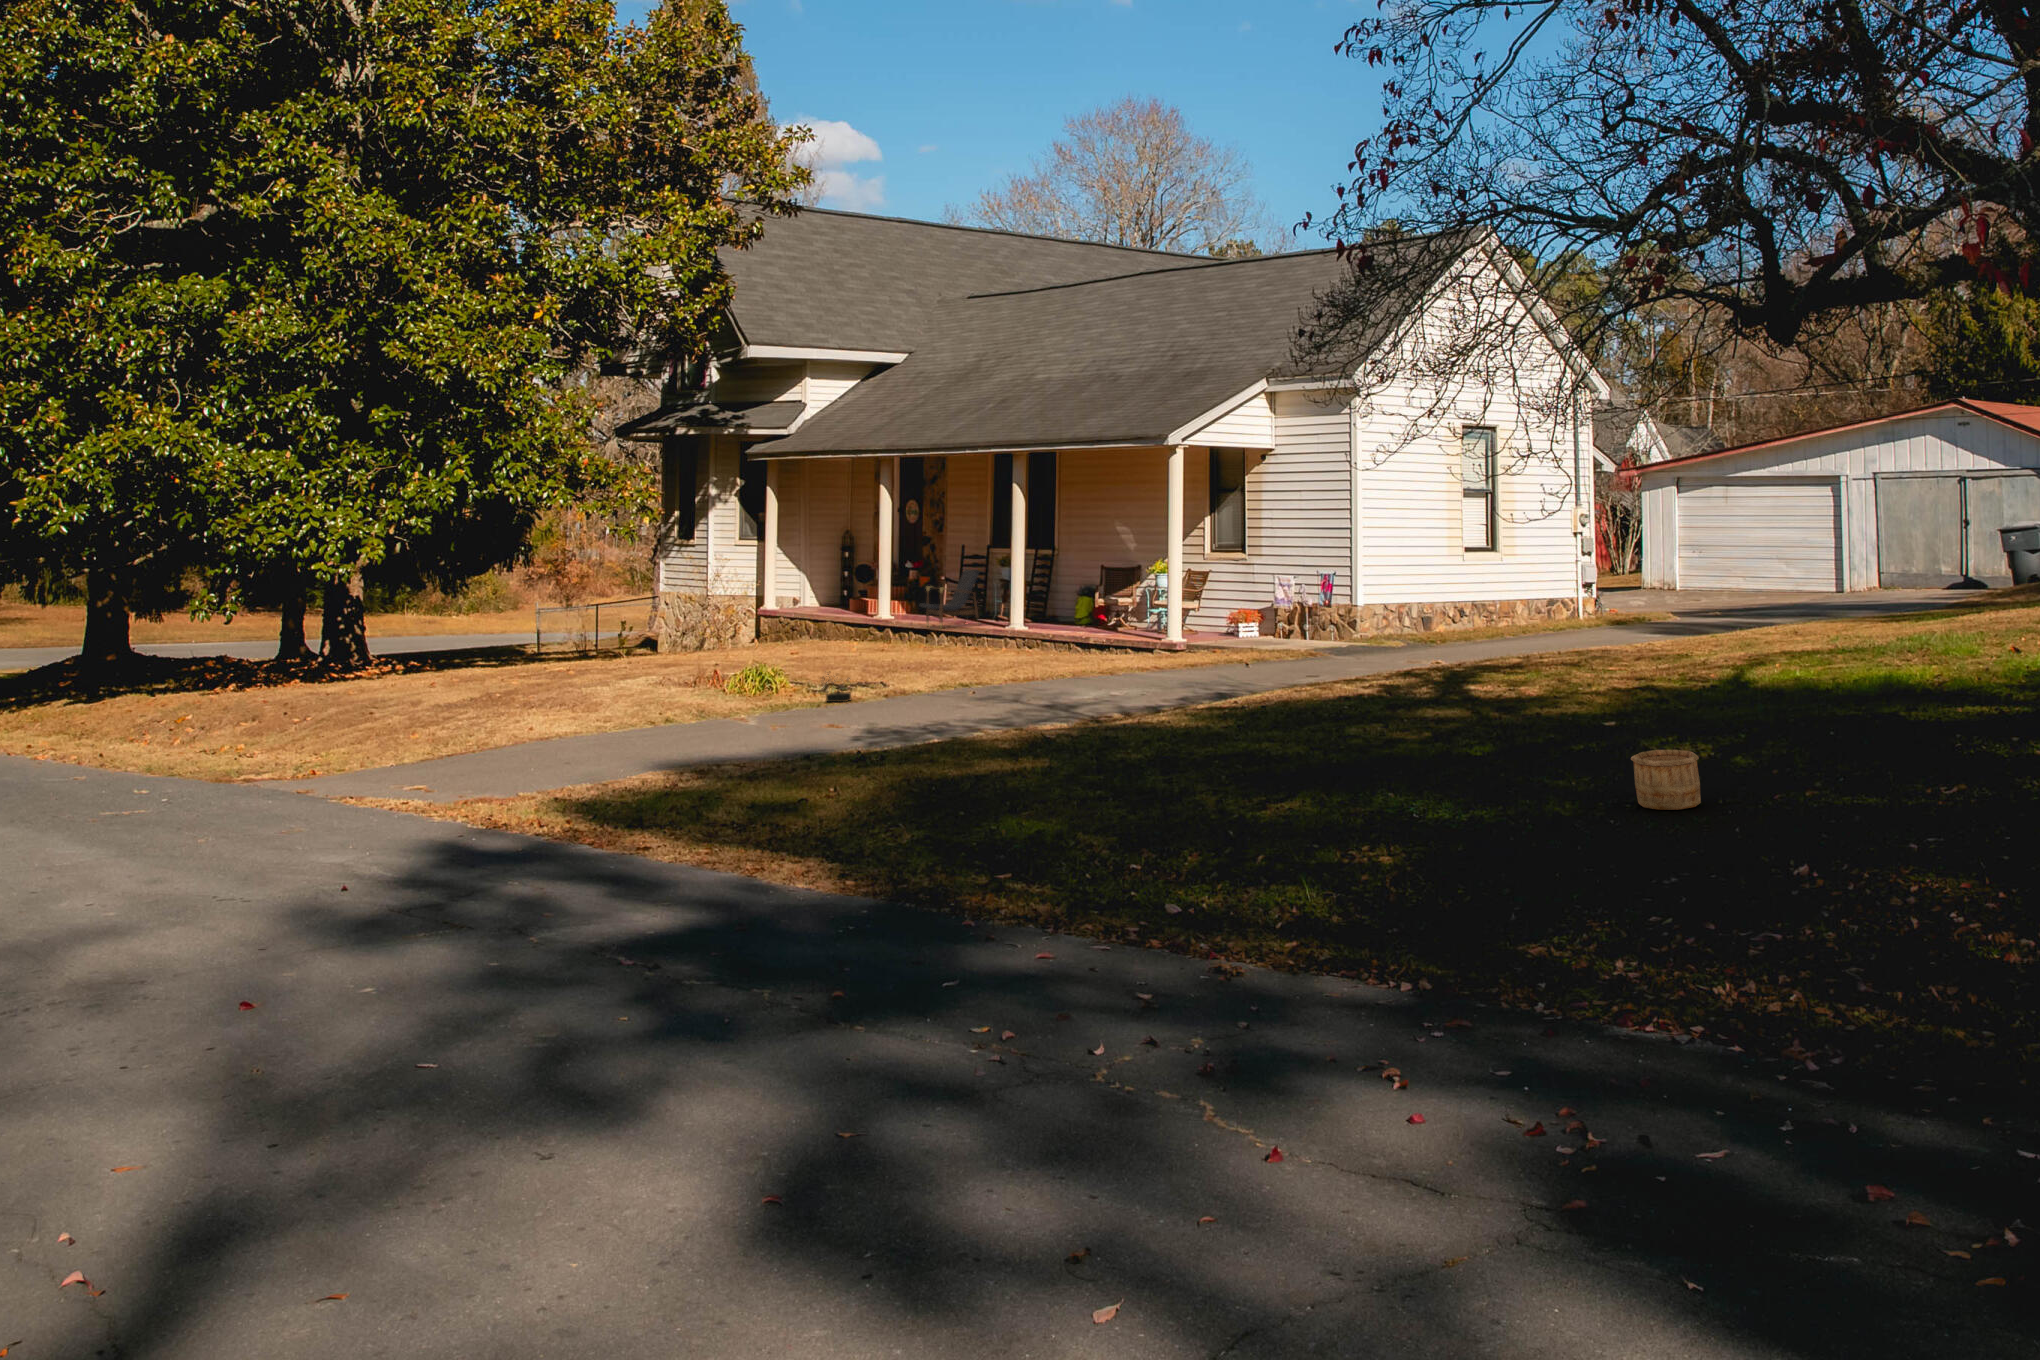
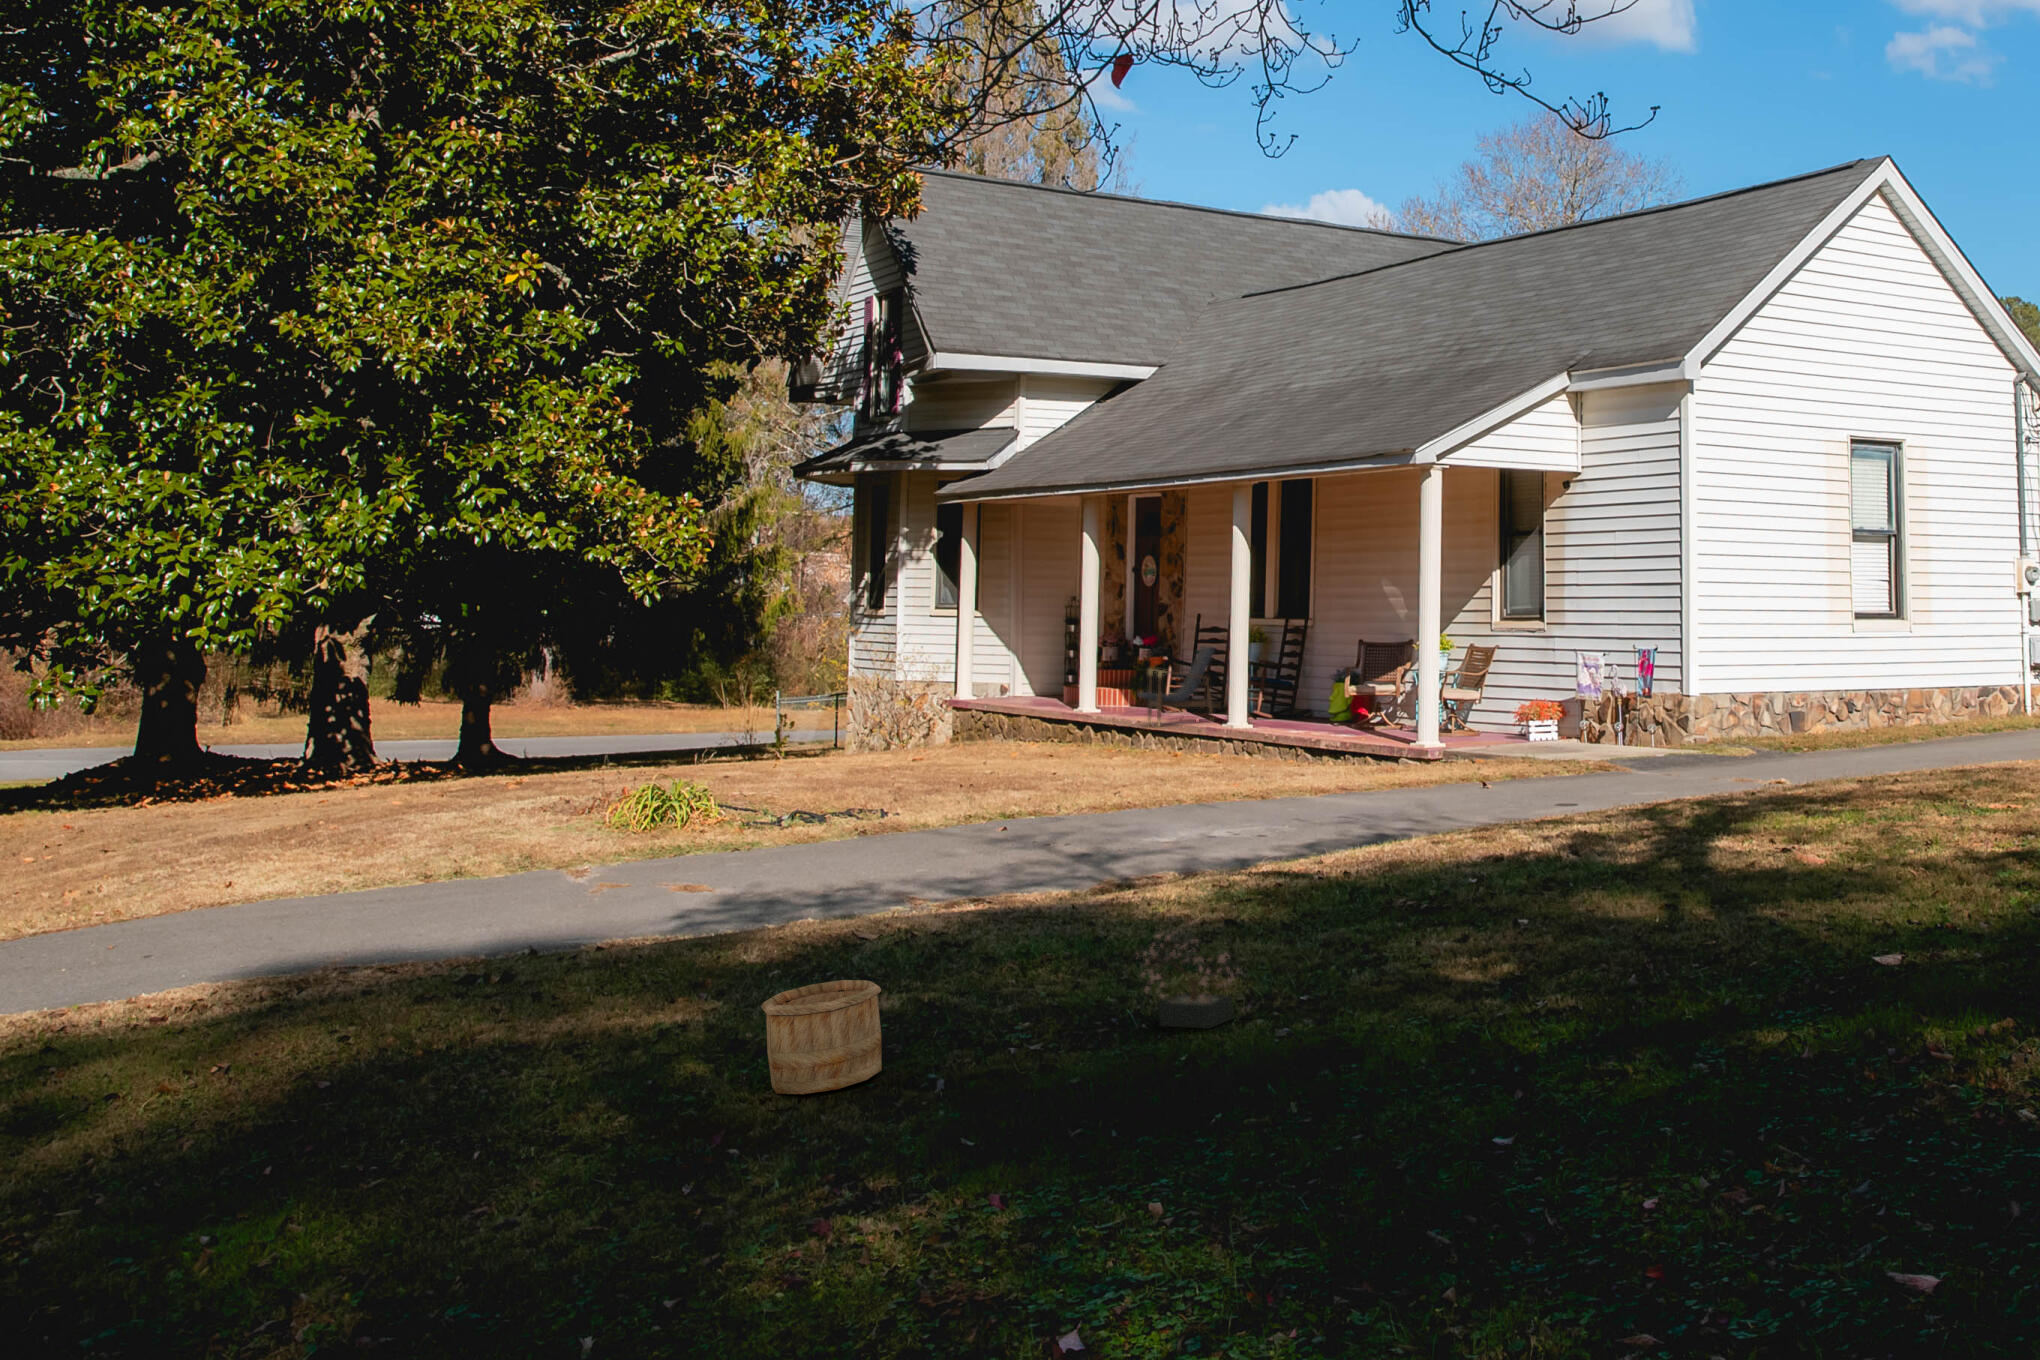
decorative plant: present [821,674,851,702] -> present [1142,932,1239,1029]
wooden bucket: present [1631,750,1701,810] -> present [762,980,881,1094]

